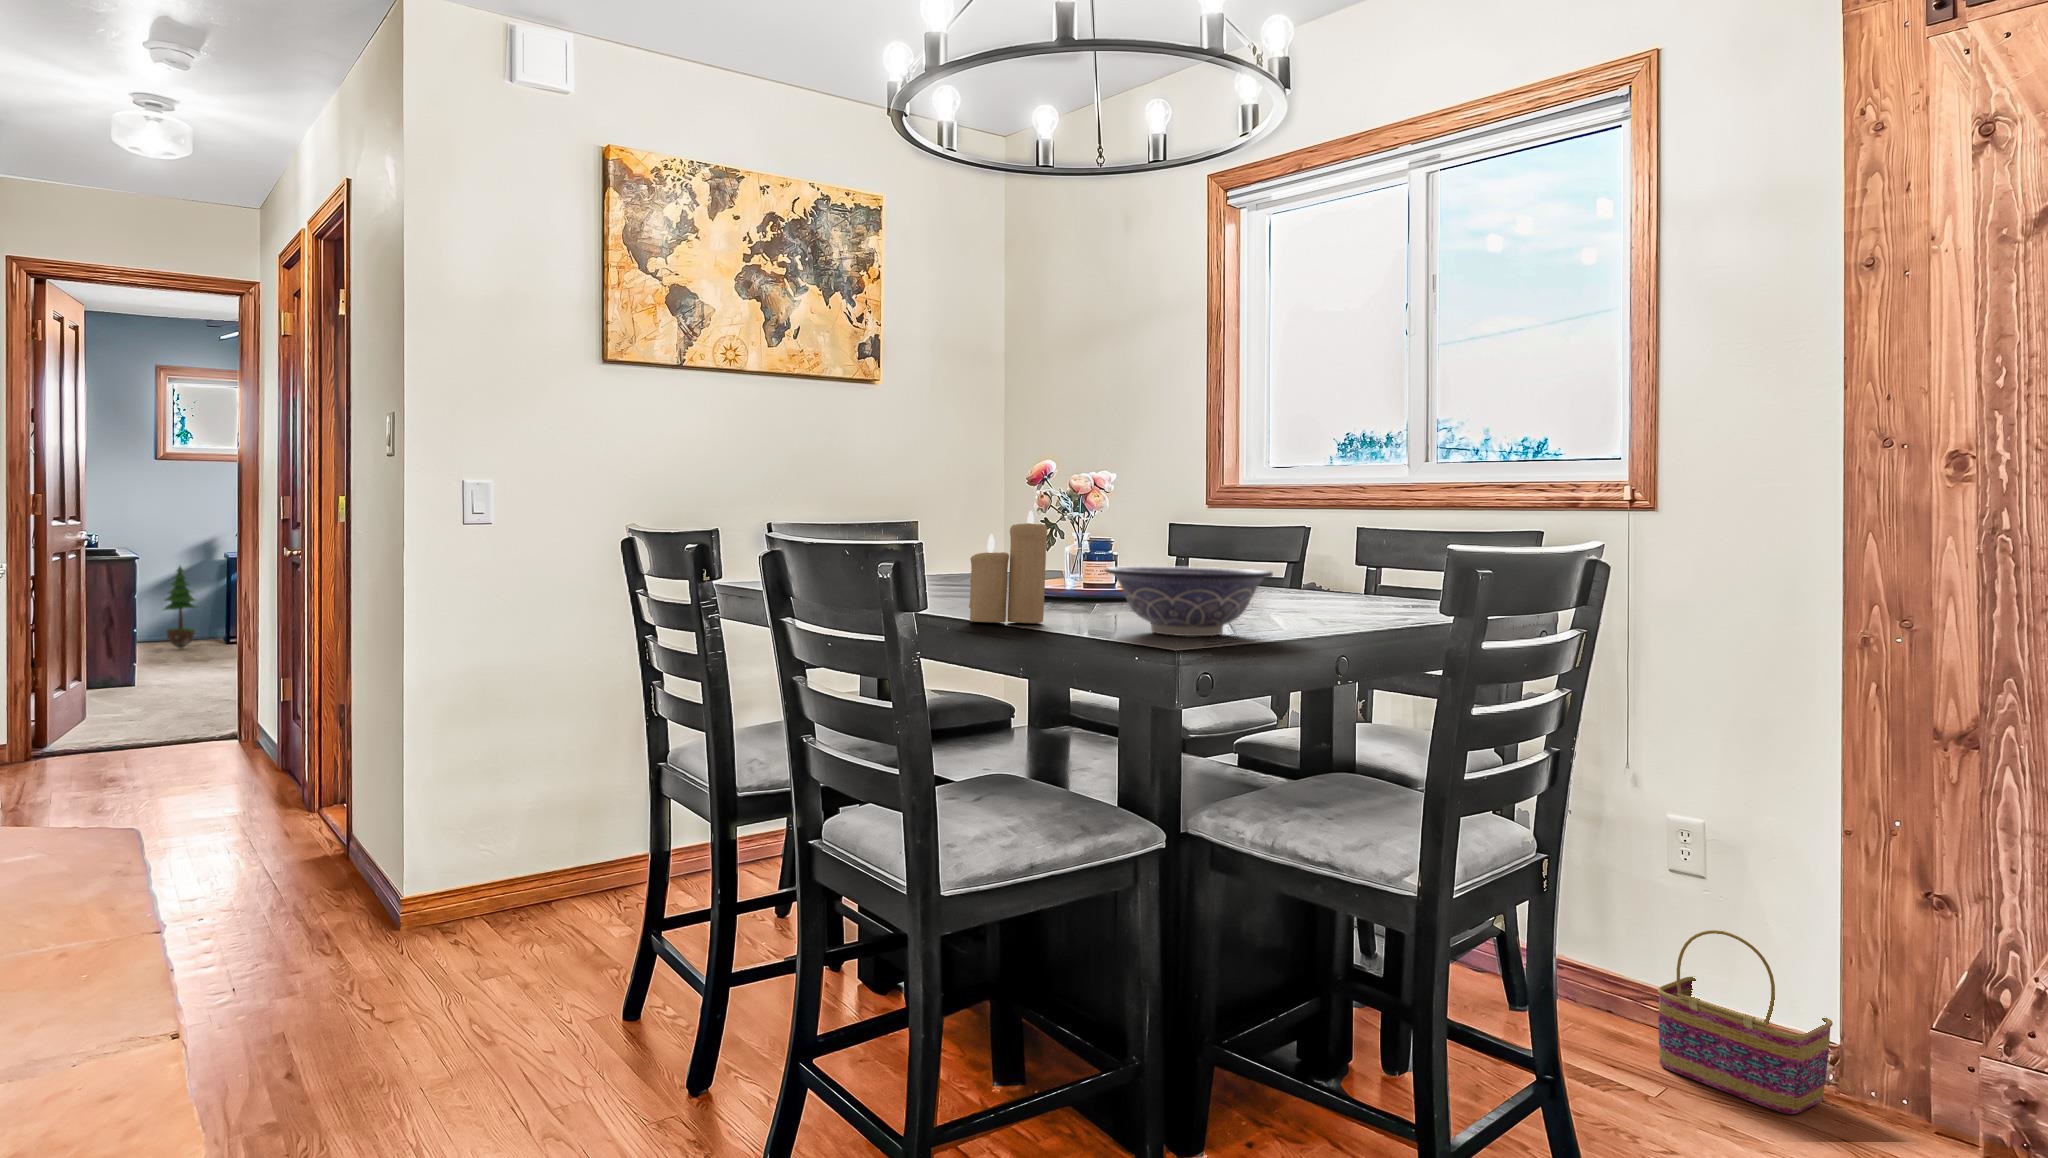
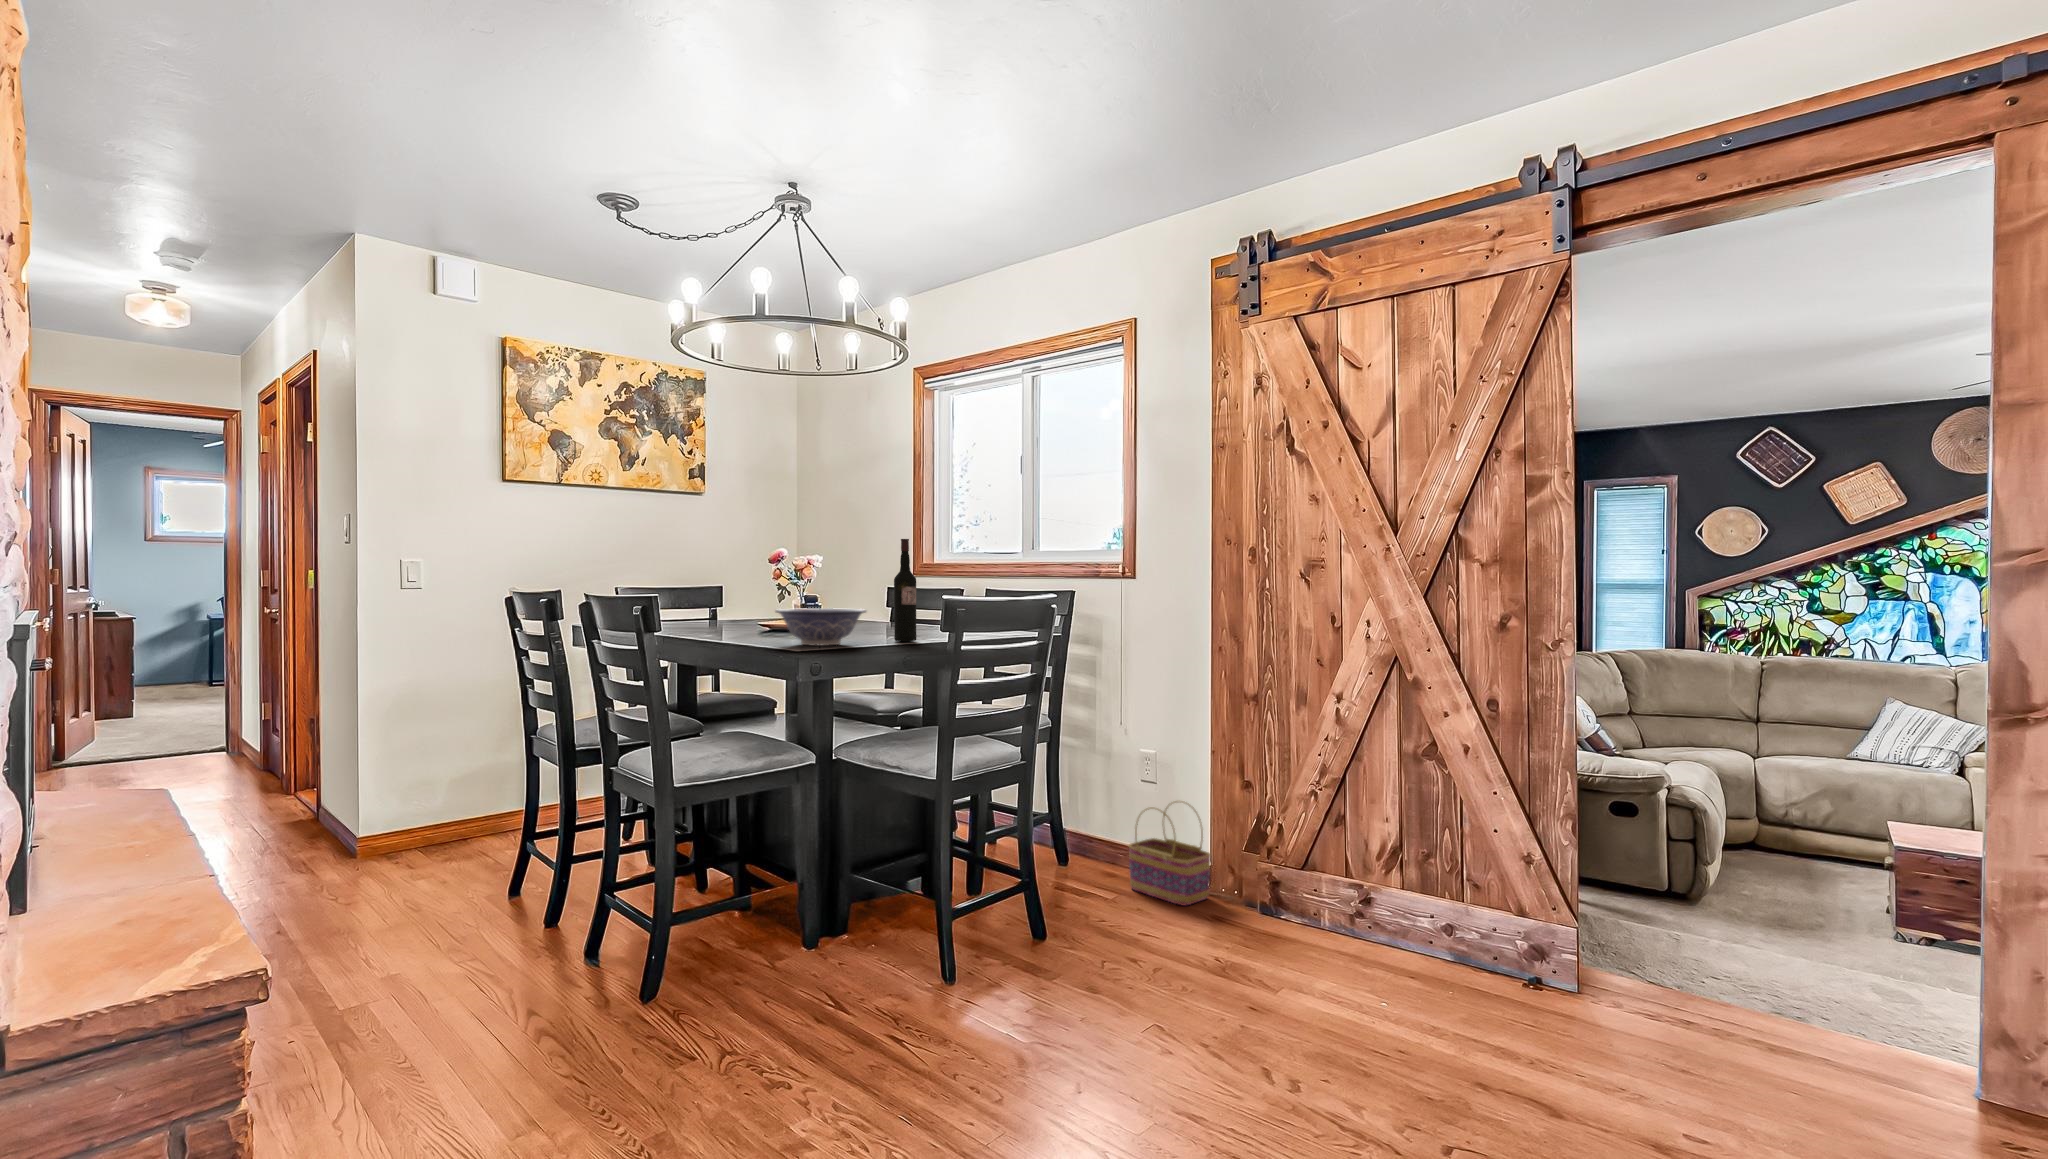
wine bottle: none [1302,441,1345,629] -> present [894,539,916,641]
candle: present [969,511,1047,623] -> none [704,578,750,641]
potted tree: present [164,566,195,649] -> none [149,621,181,689]

